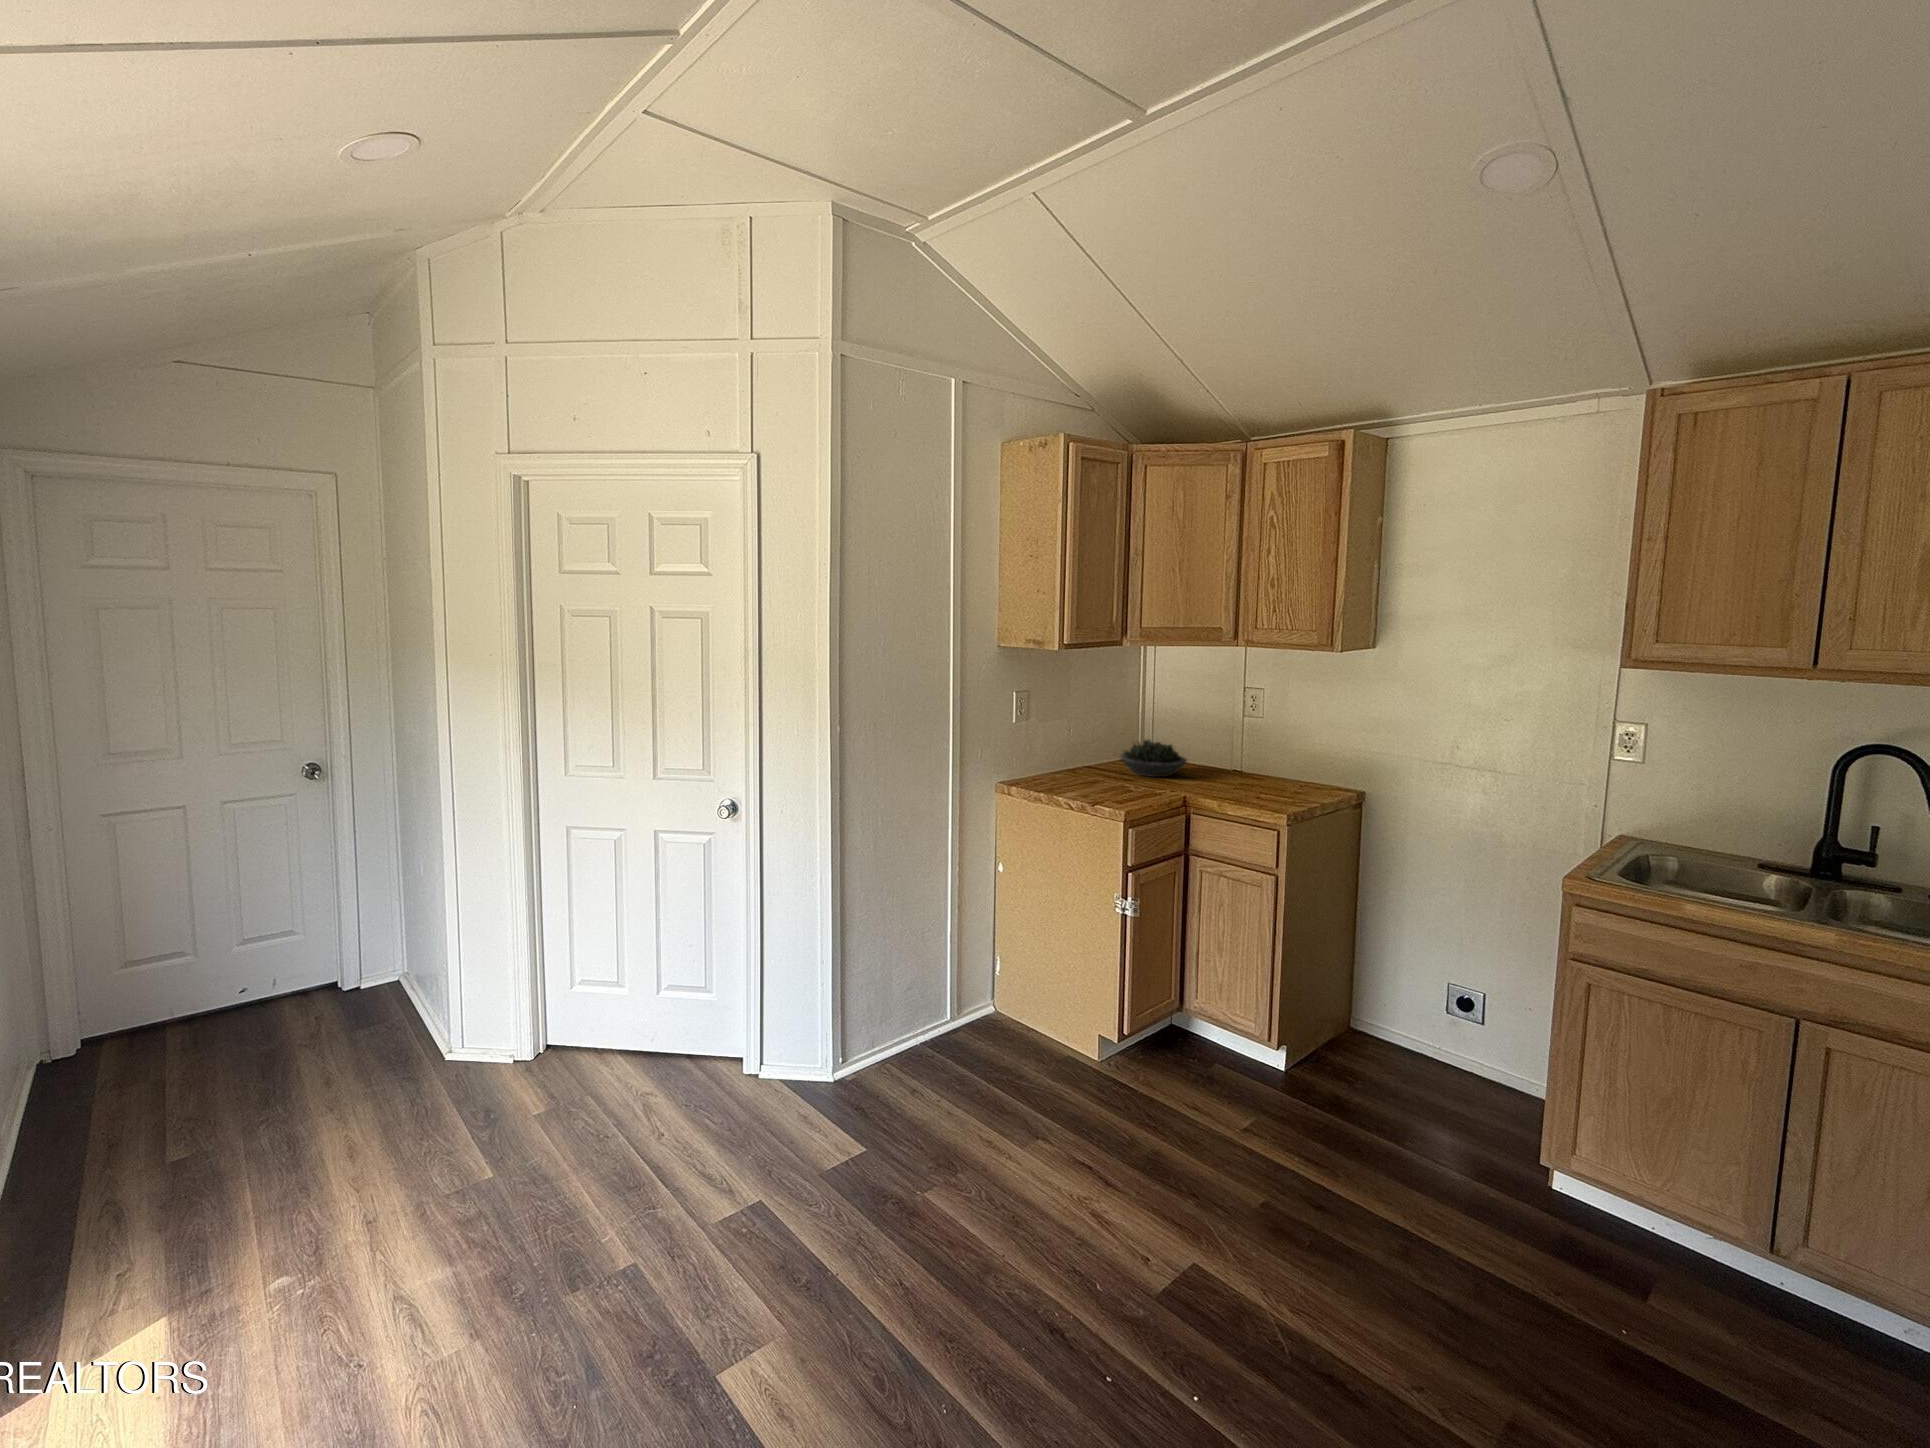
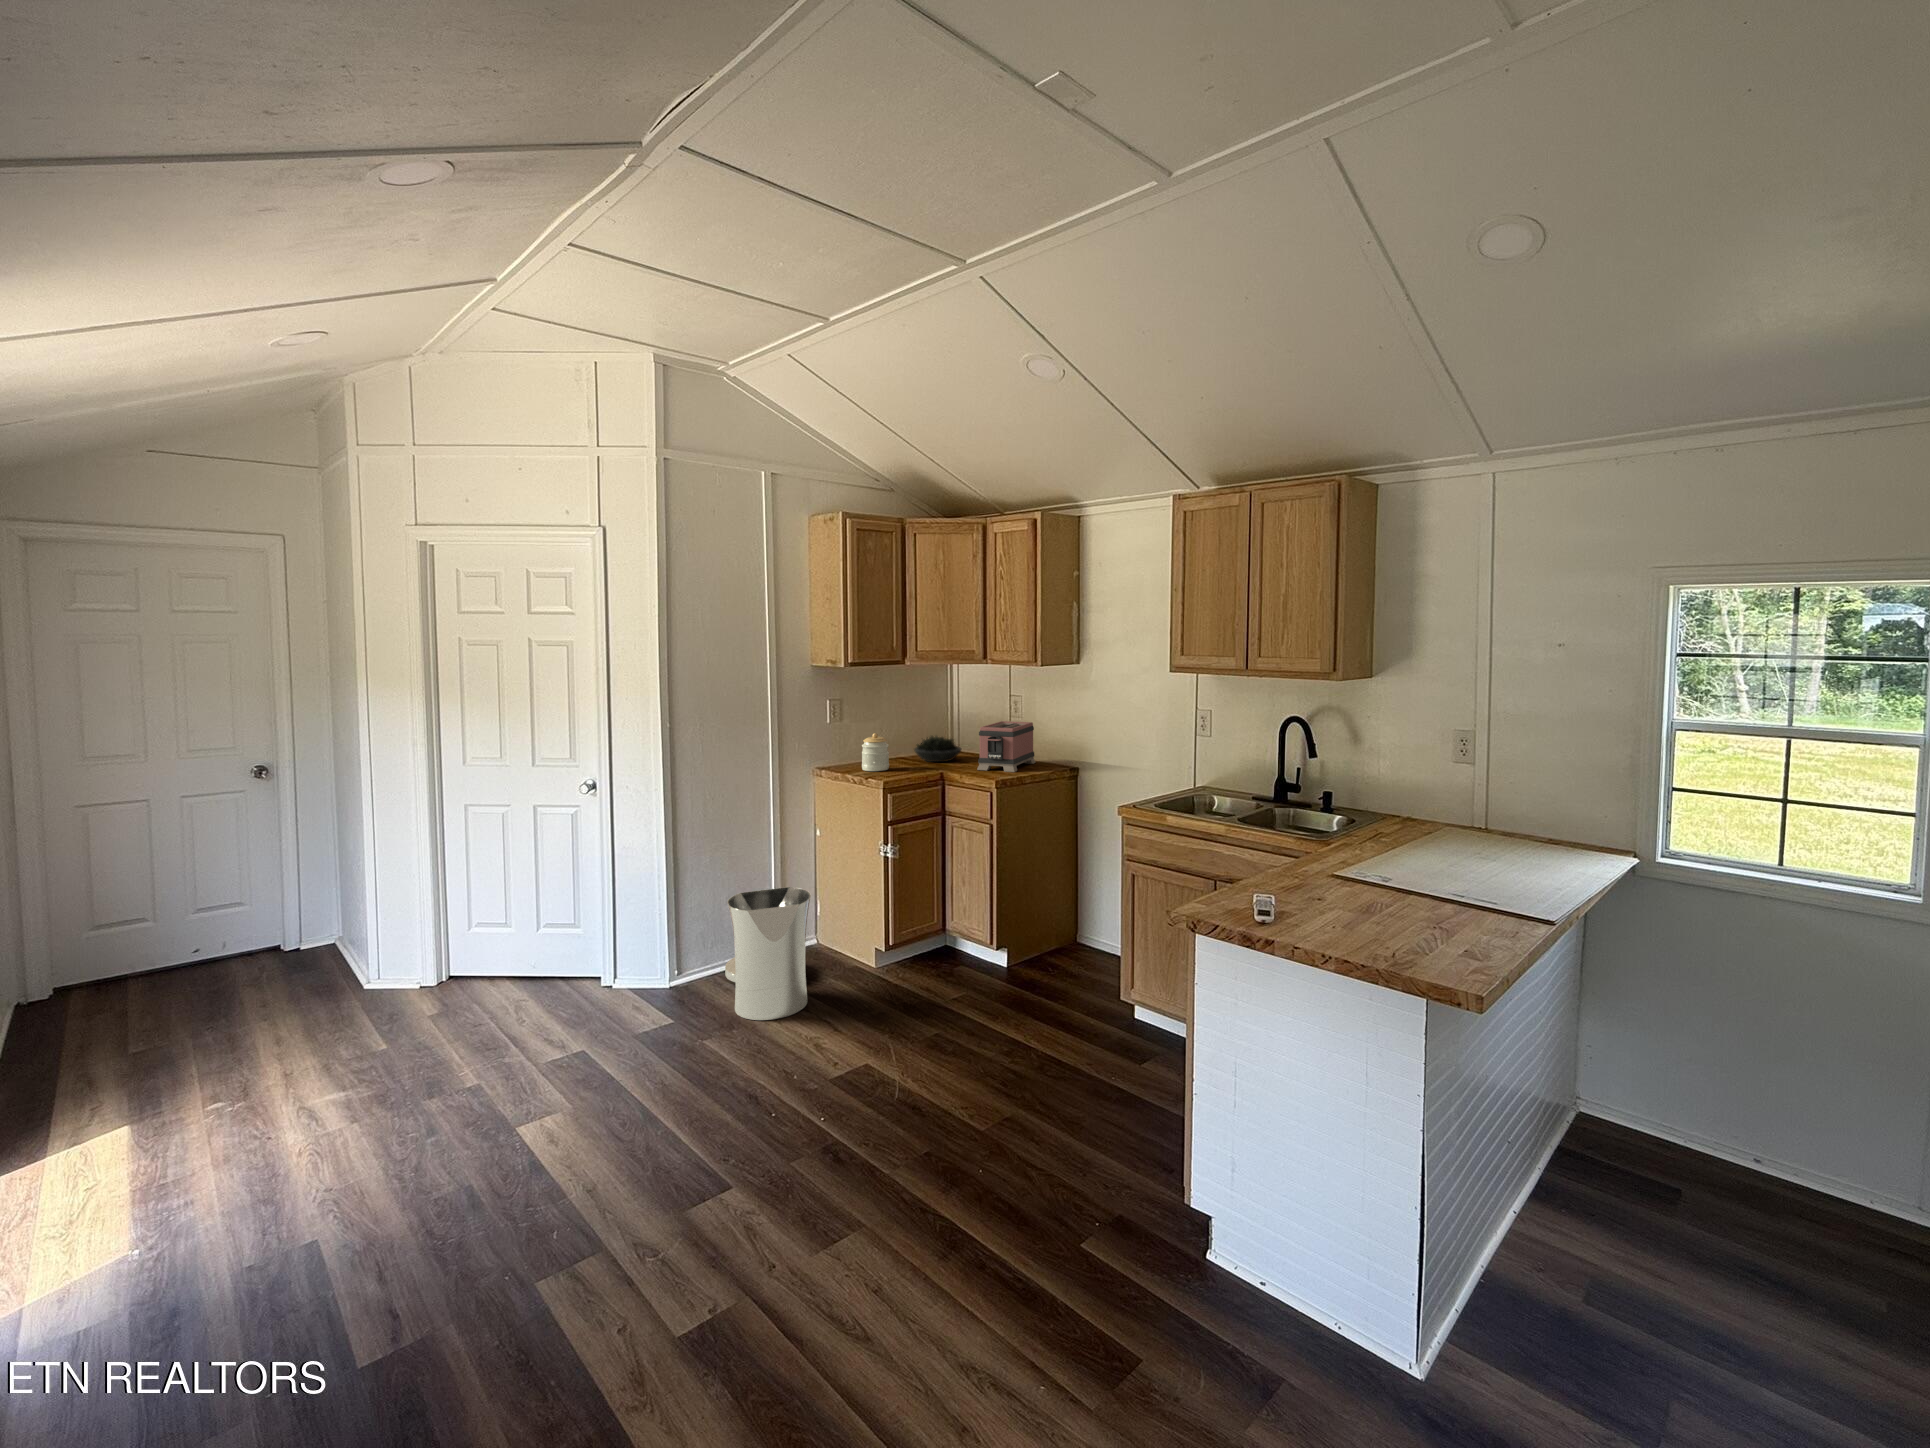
toaster: none [1235,724,1298,800] -> present [977,721,1036,772]
jar: none [1071,739,1109,792] -> present [862,733,889,771]
trash can: none [904,957,1047,1156] -> present [725,887,811,1020]

